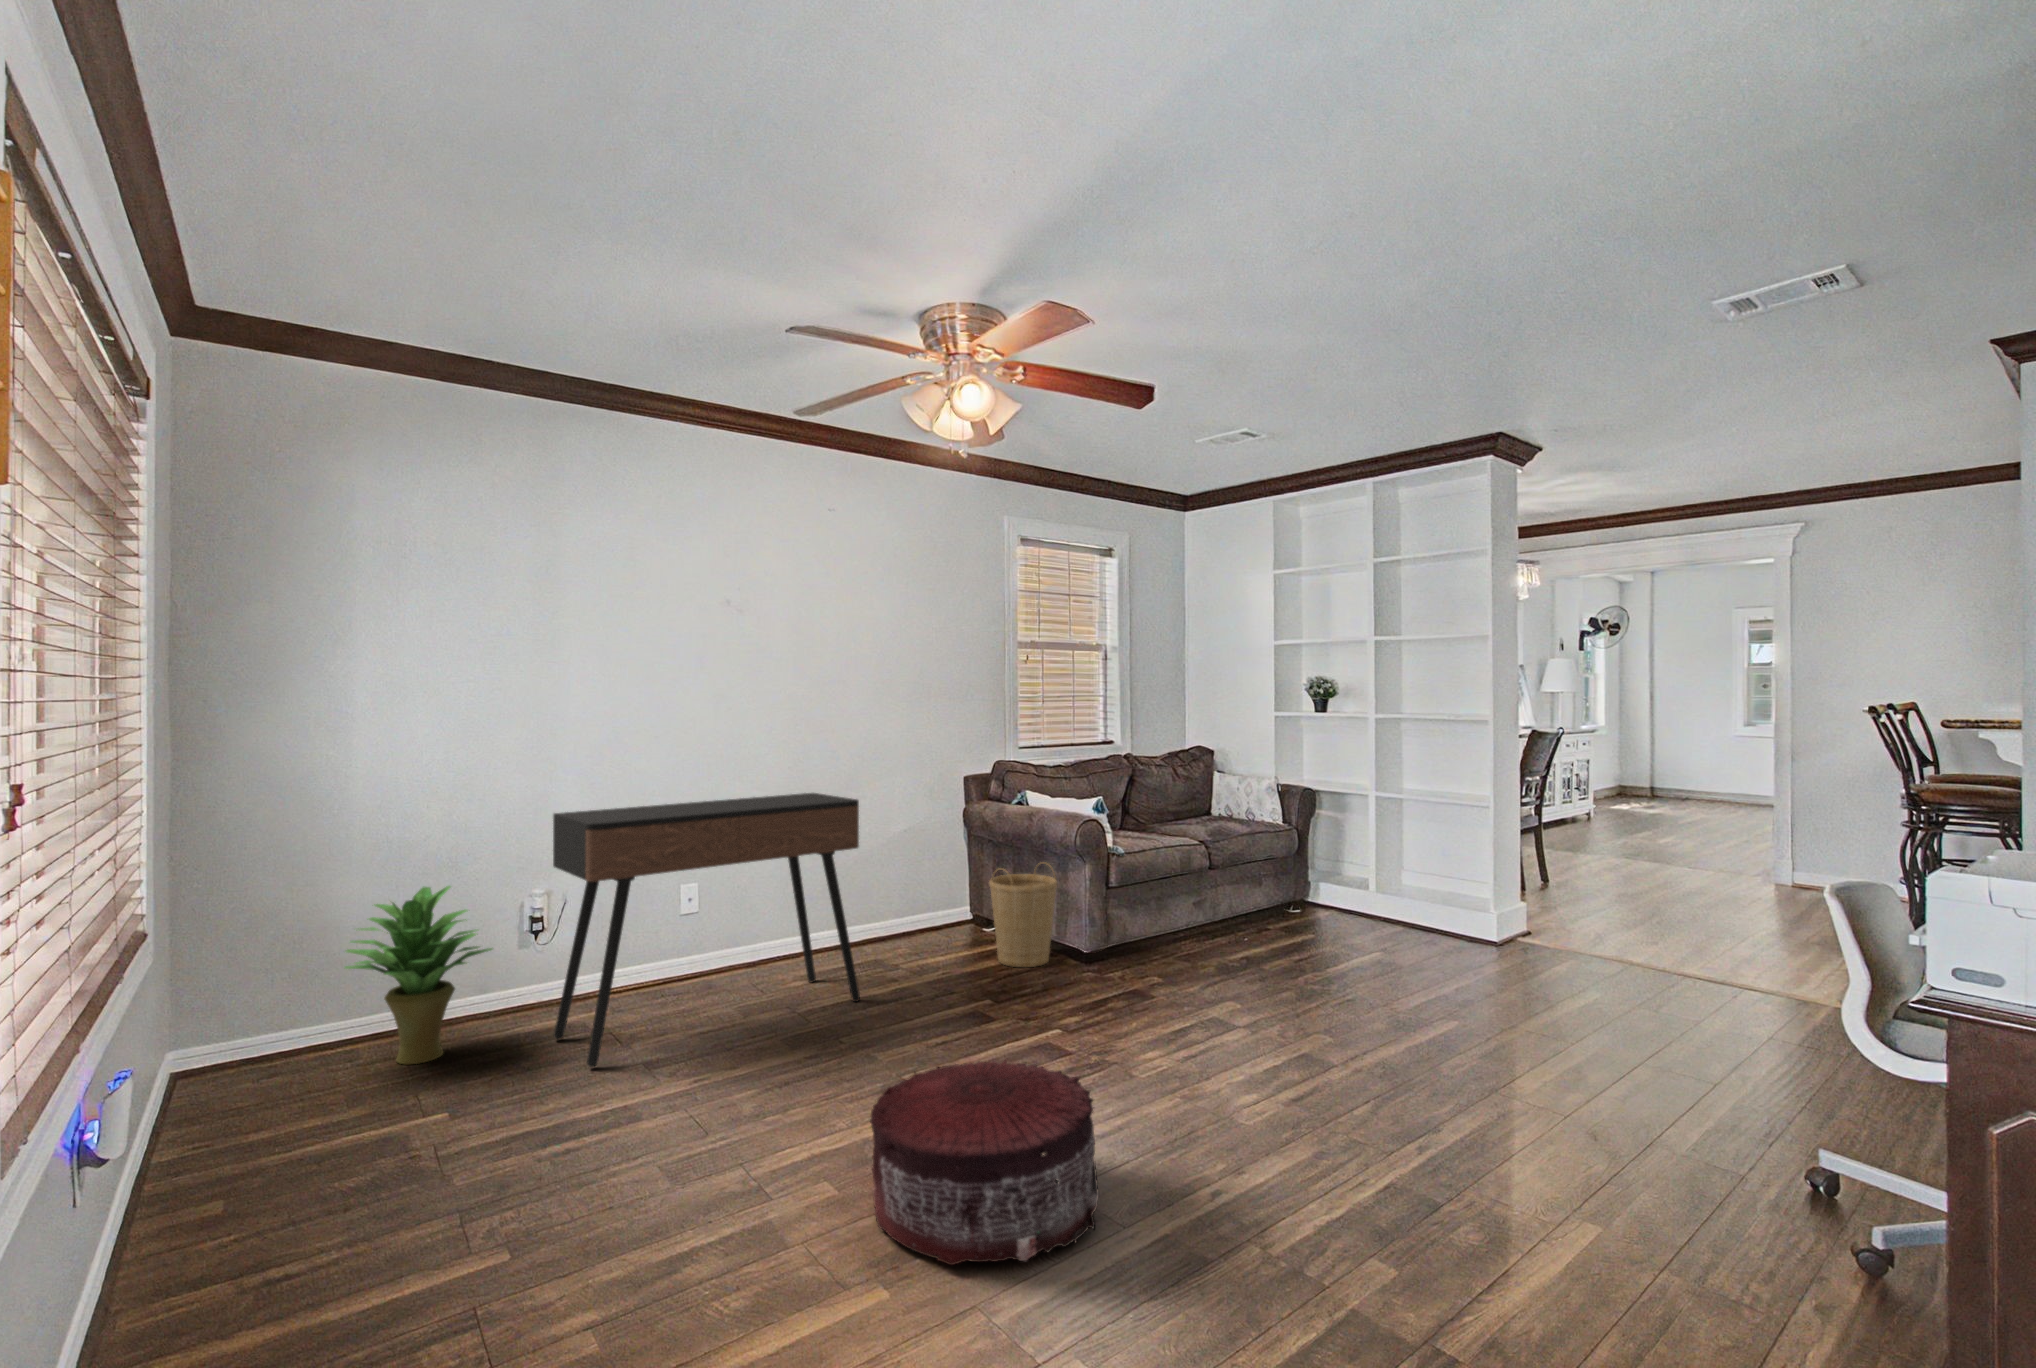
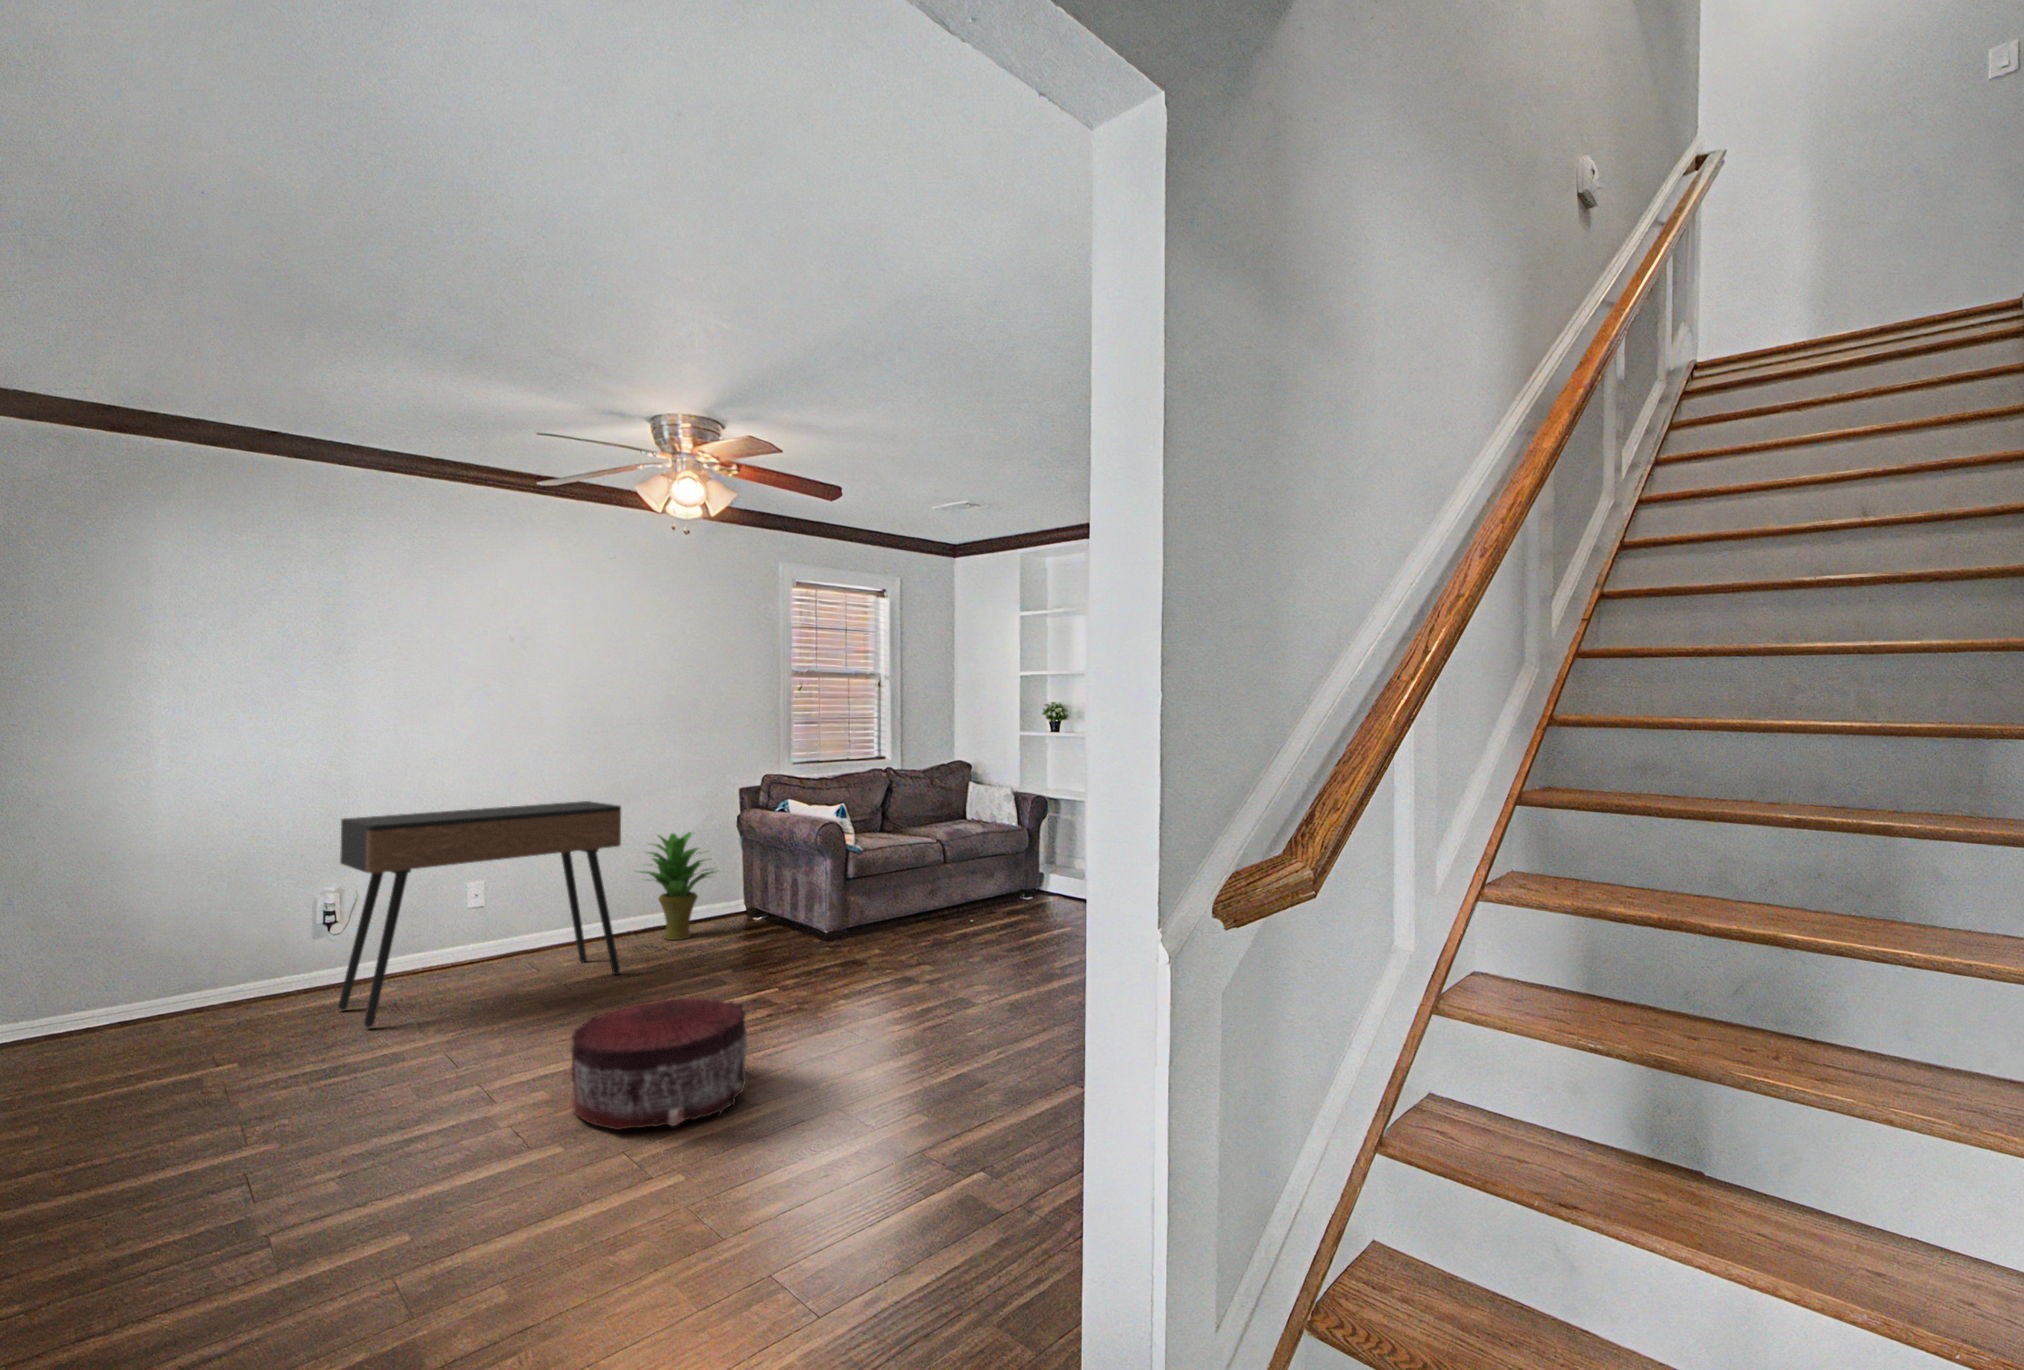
basket: present [989,862,1057,967] -> none [746,858,805,946]
potted plant: present [345,886,492,1064] -> present [640,832,716,940]

